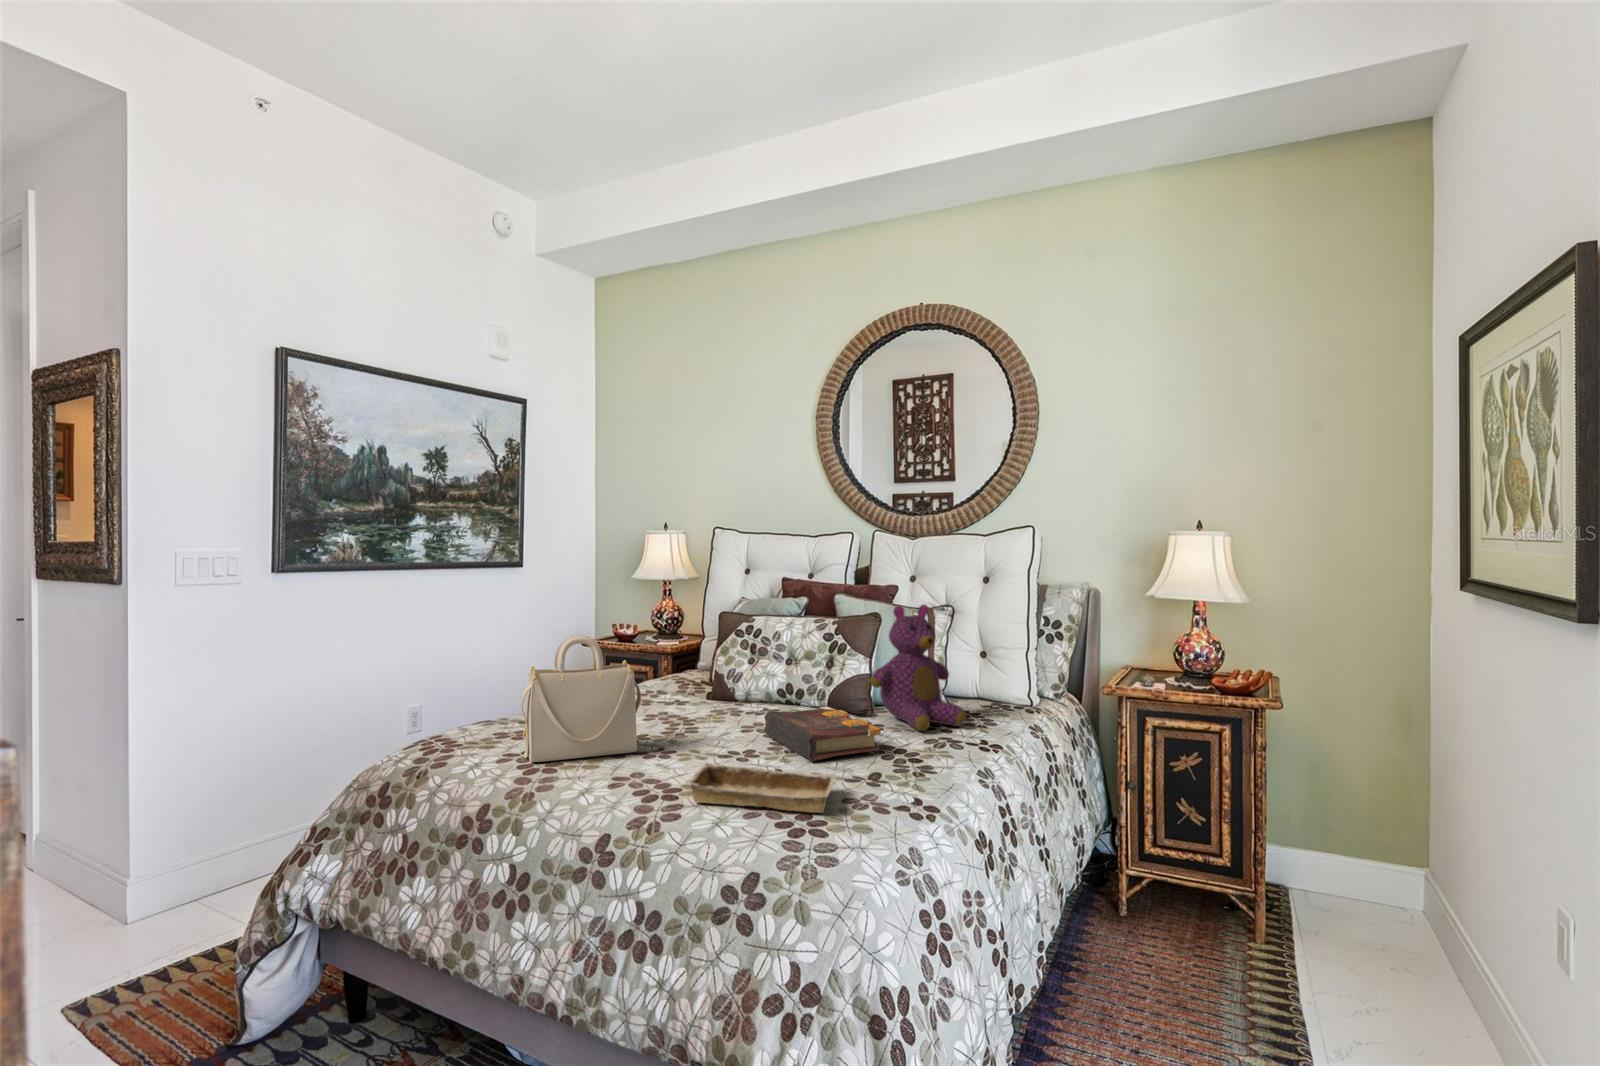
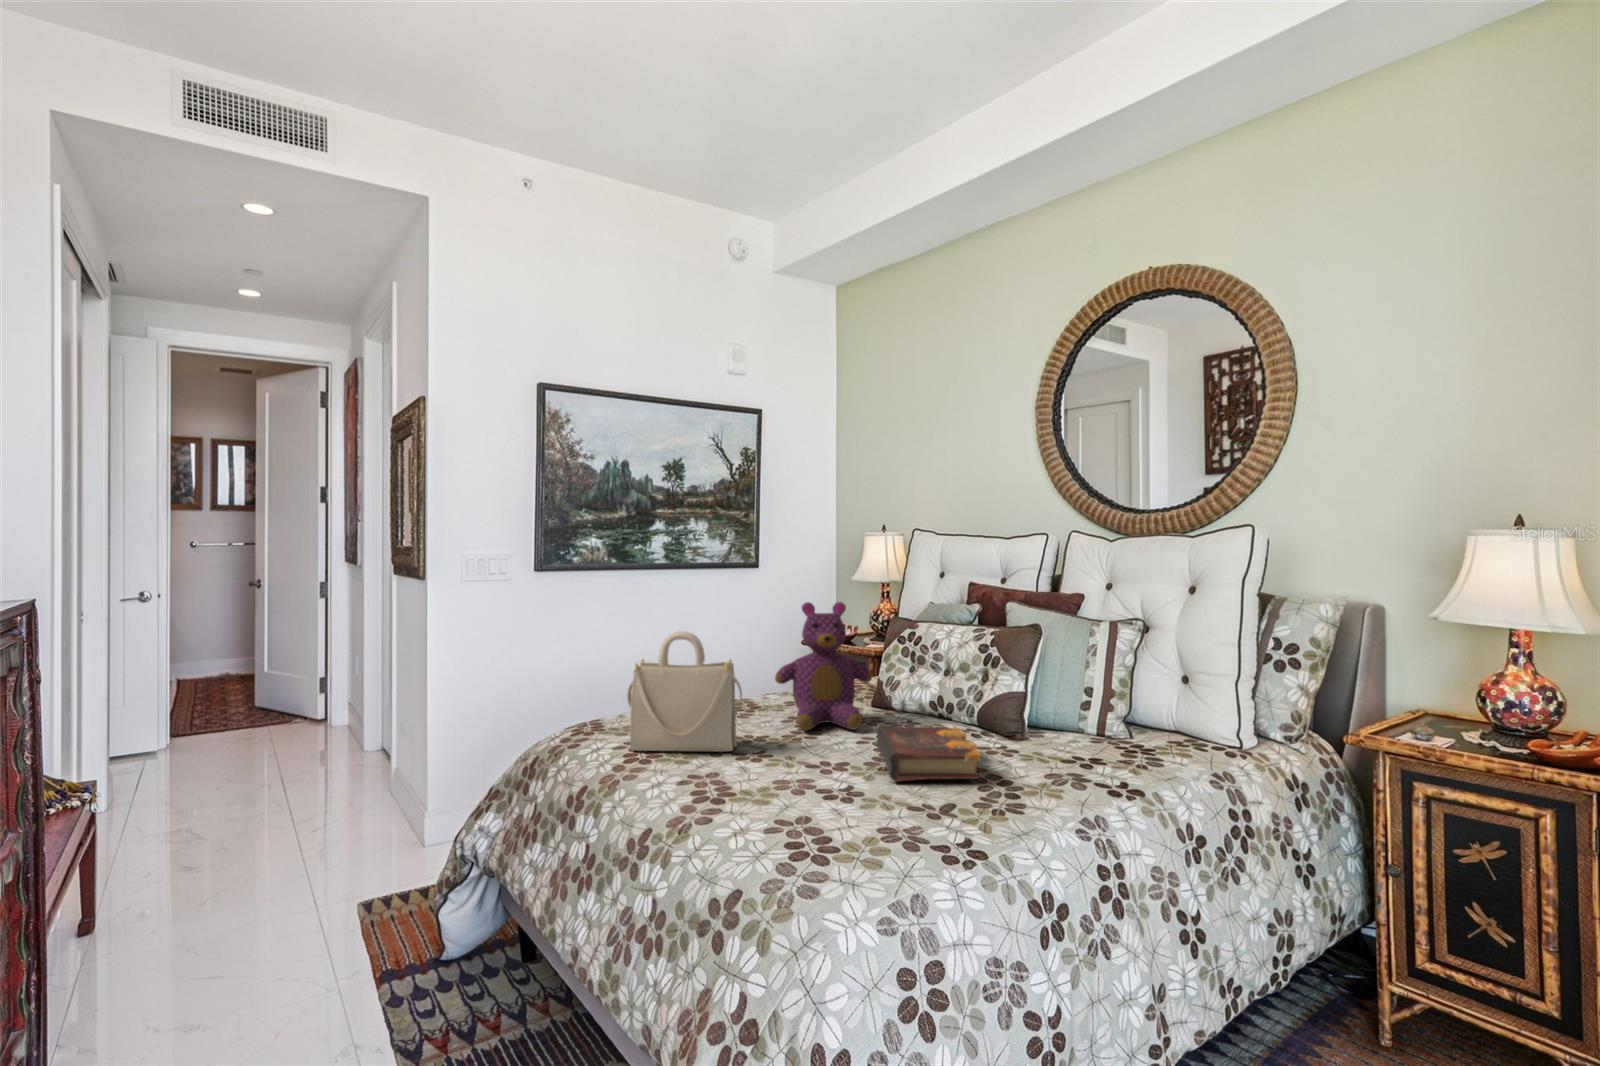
teddy bear: present [870,604,966,731] -> present [775,602,872,730]
tray: present [686,763,837,813] -> none [717,769,885,837]

